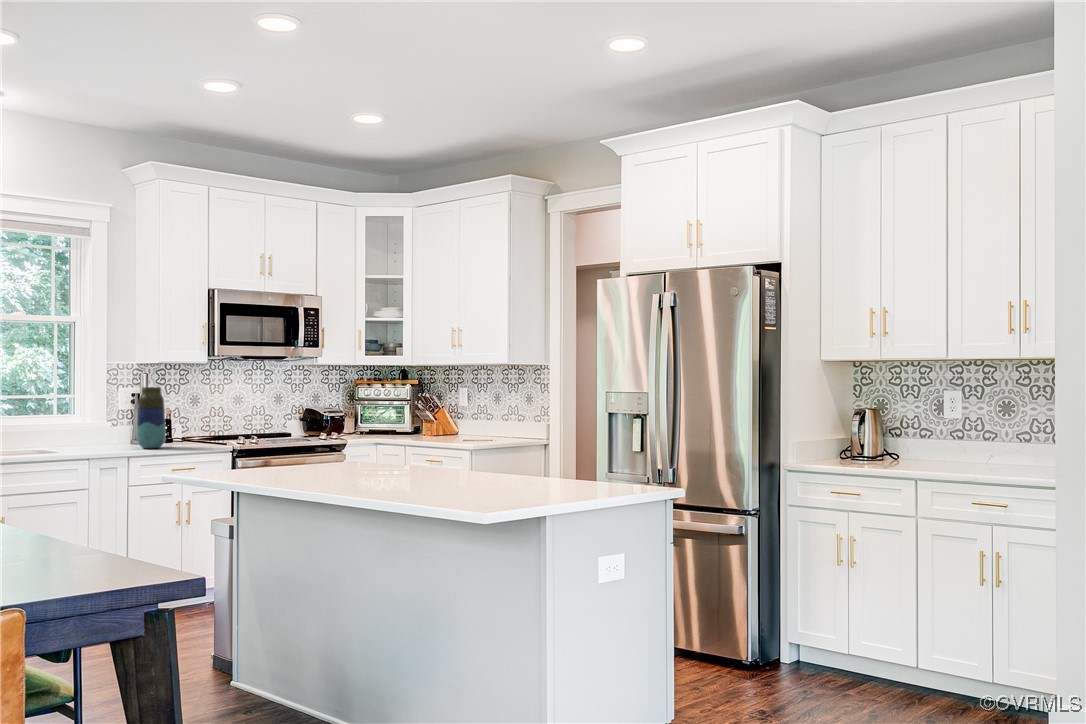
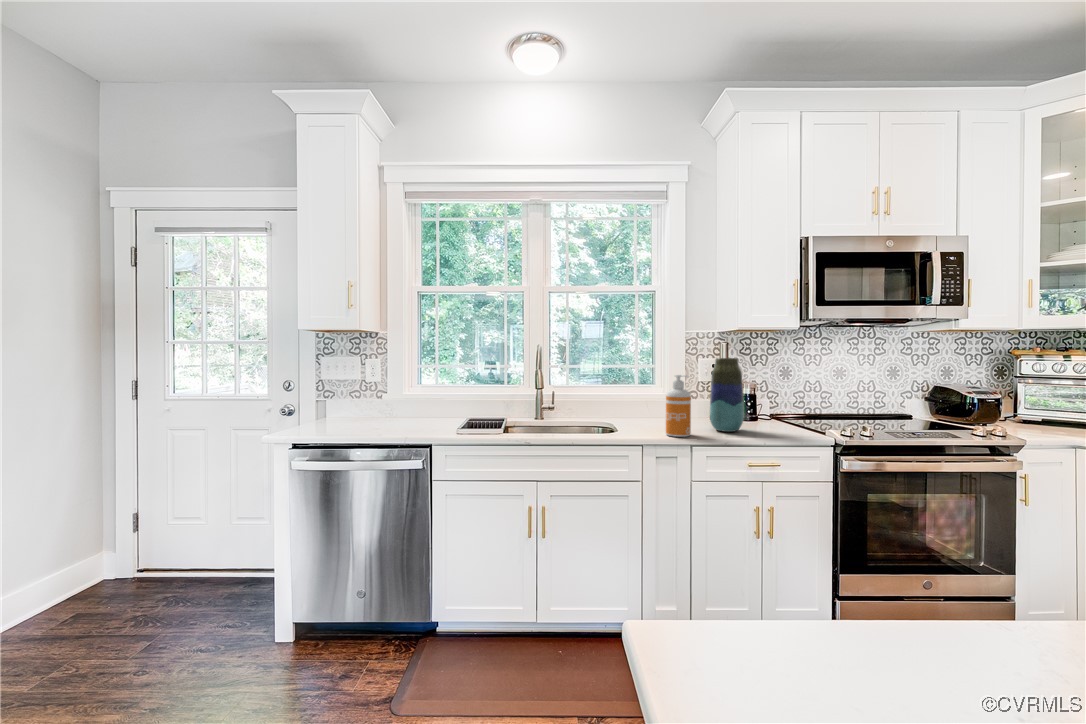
soap dispenser: none [102,402,124,453] -> present [666,375,691,437]

